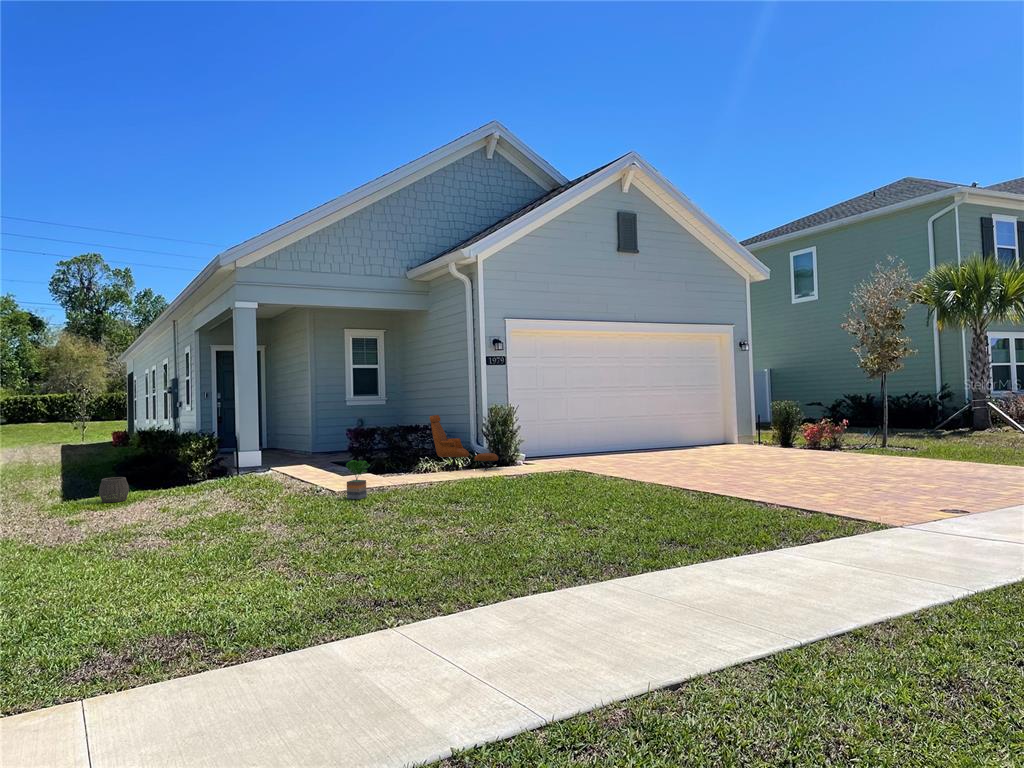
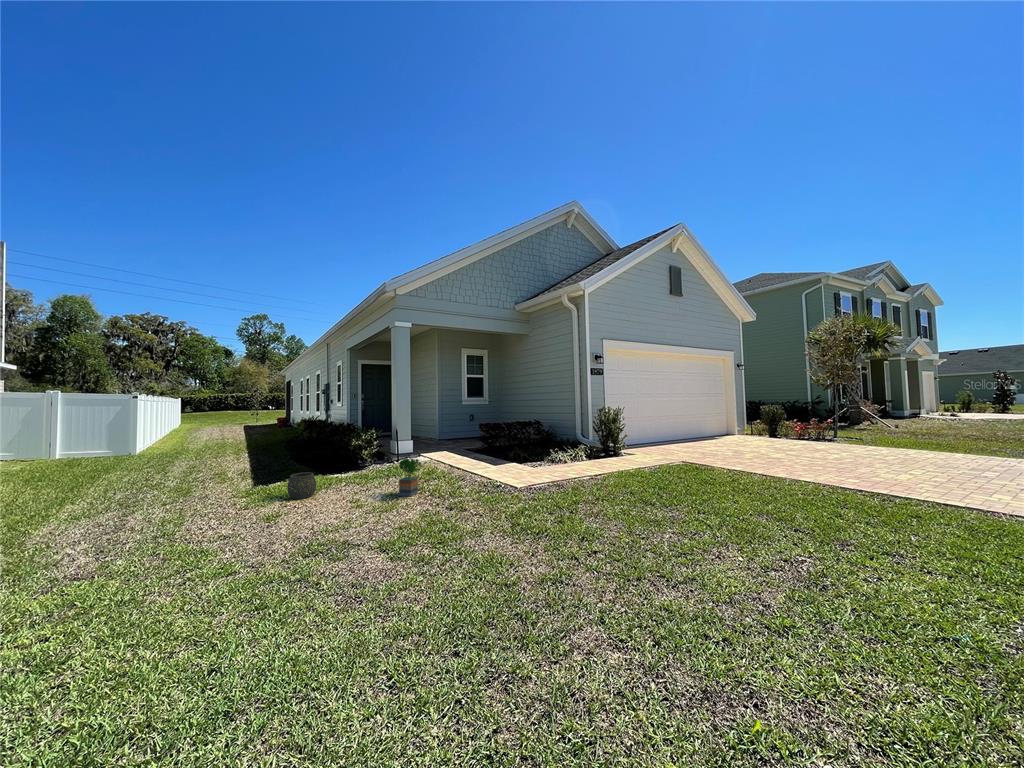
lounge chair: present [430,415,498,472] -> none [555,413,611,460]
potted tree: present [347,460,370,499] -> present [399,459,421,497]

